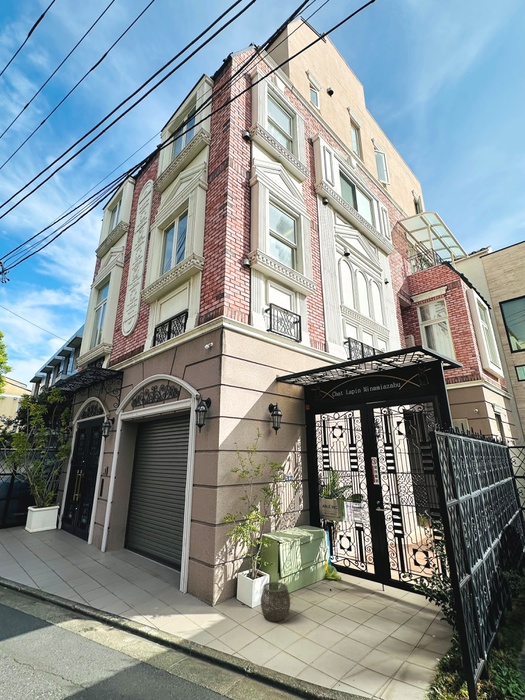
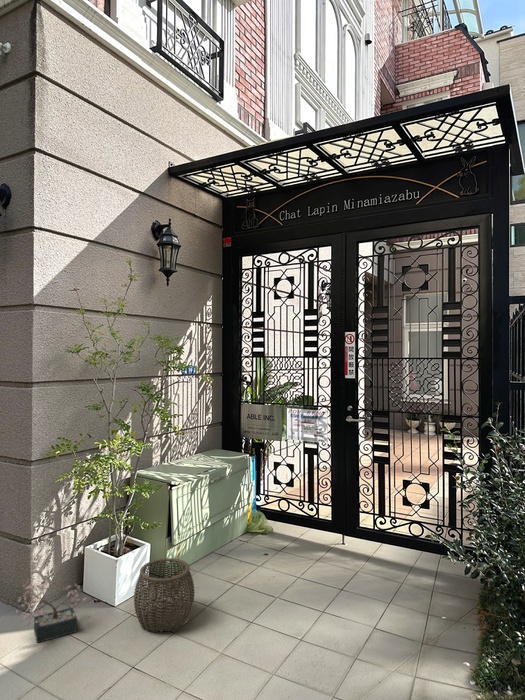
decorative plant: none [209,585,239,618] -> present [16,581,86,643]

